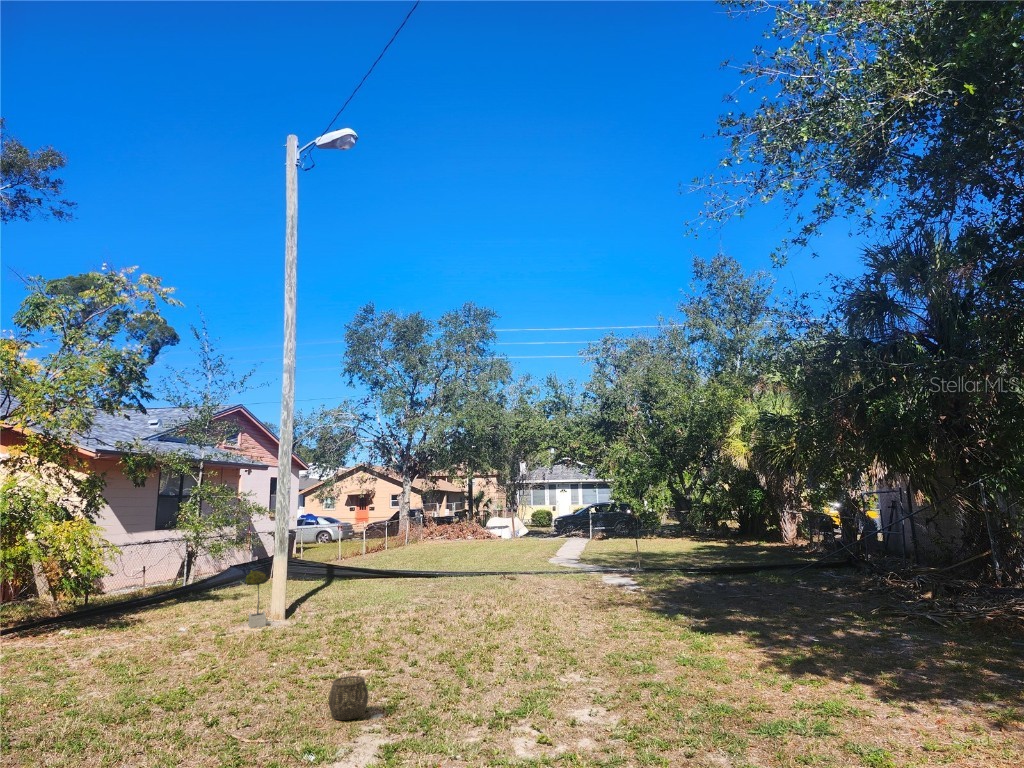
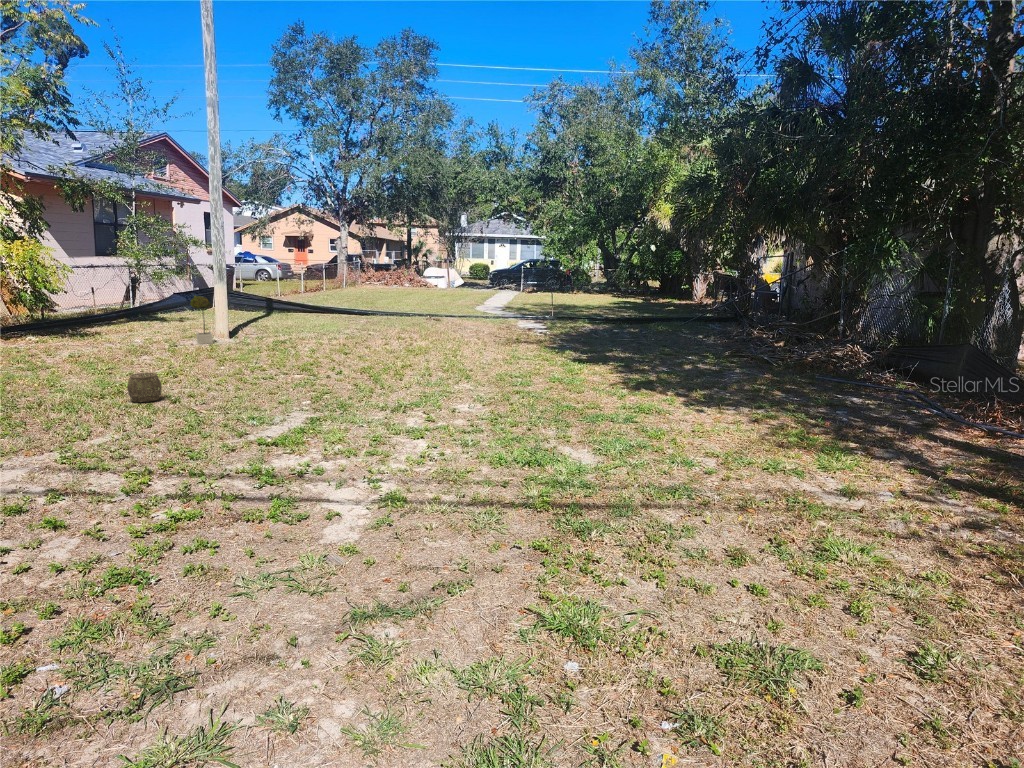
woven basket: present [329,676,368,720] -> present [127,373,162,402]

